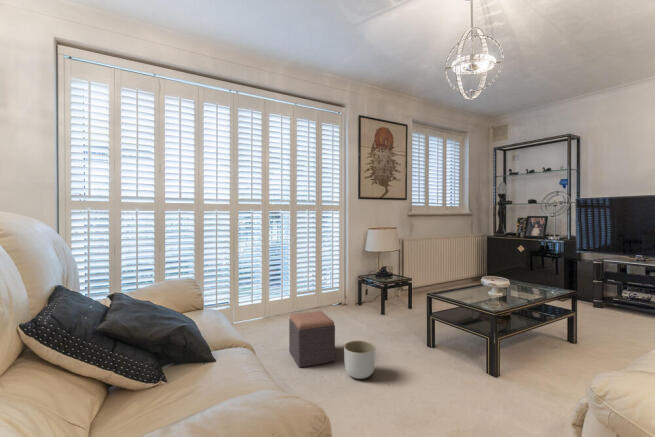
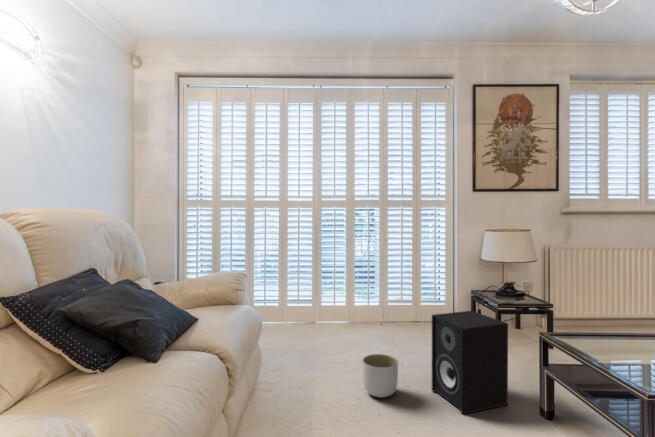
speaker: none [391,293,444,373] -> present [432,311,508,414]
footstool: present [289,311,335,368] -> none [329,316,374,375]

